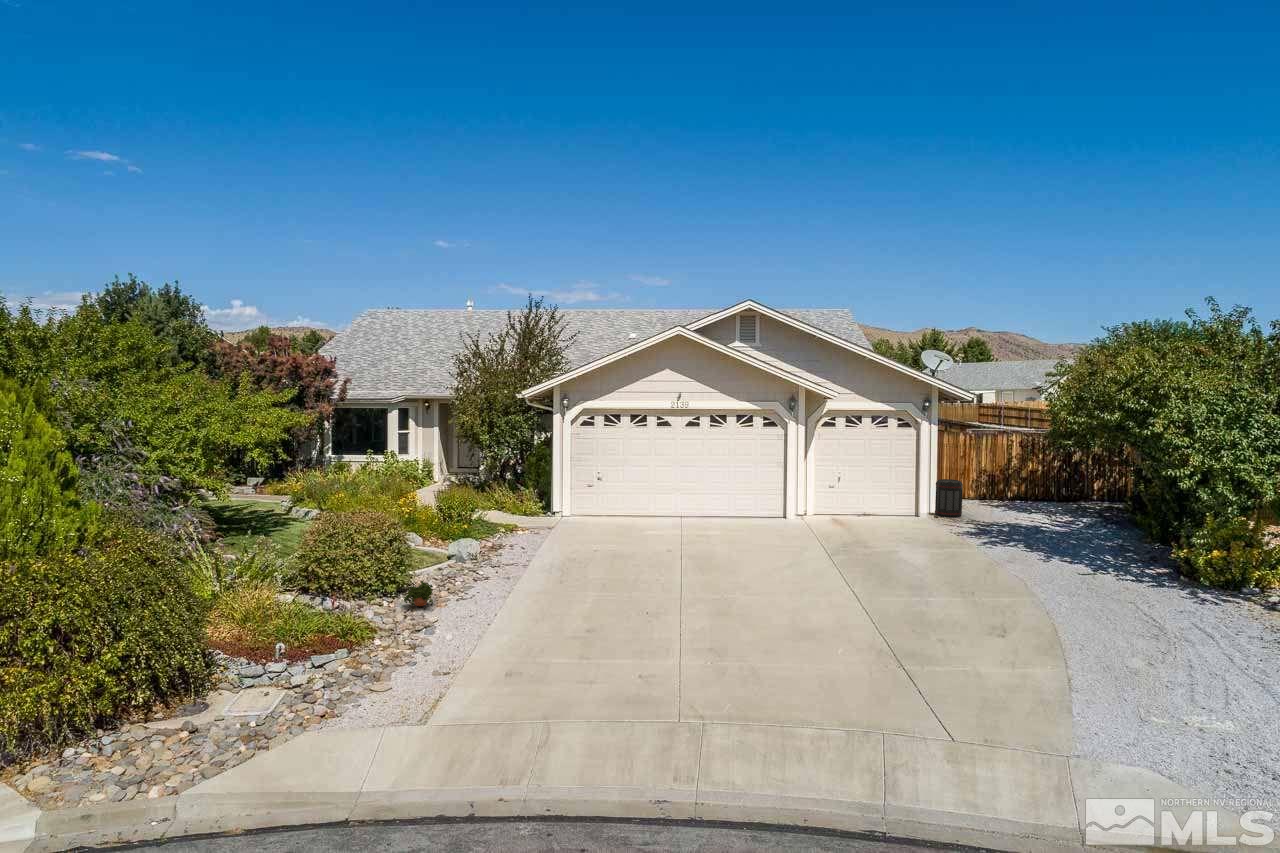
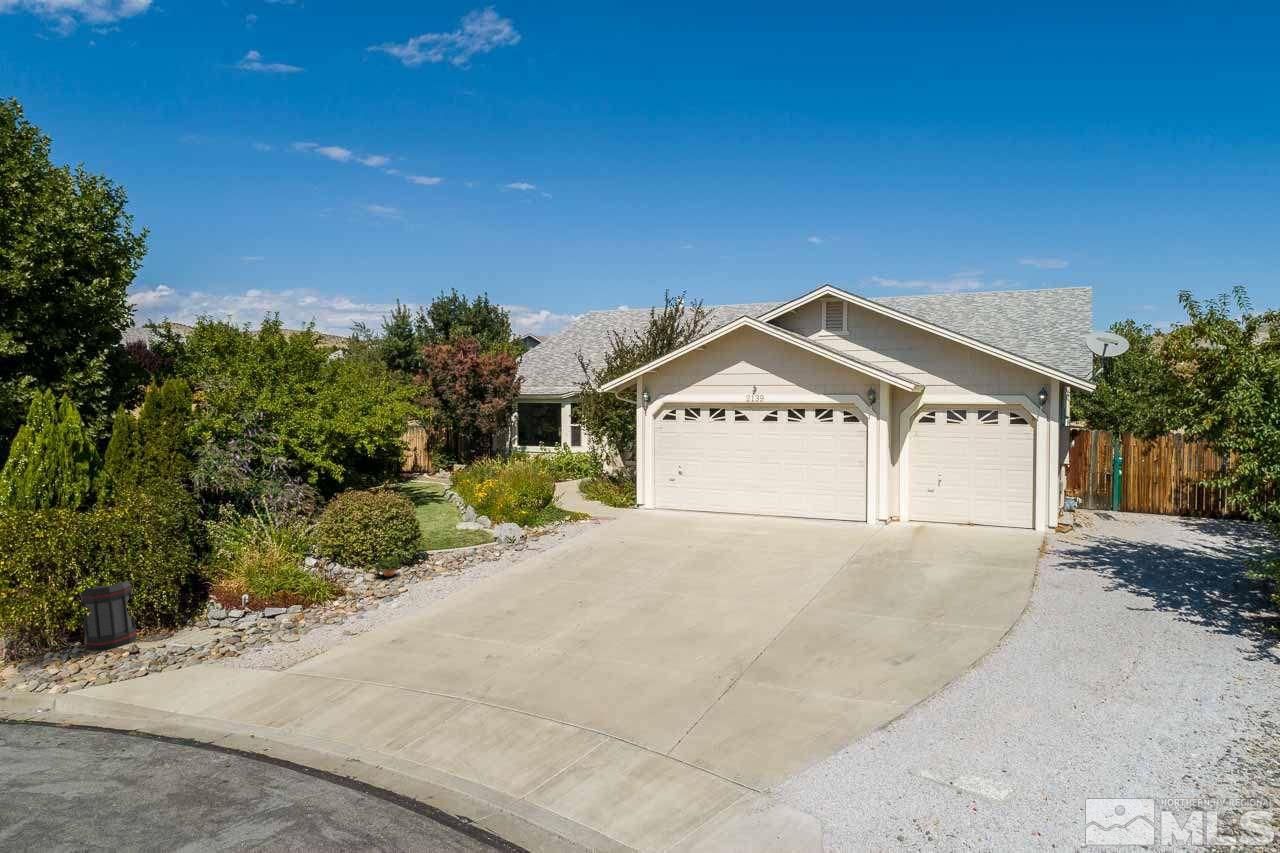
trash can: present [935,479,963,518] -> present [80,580,137,650]

